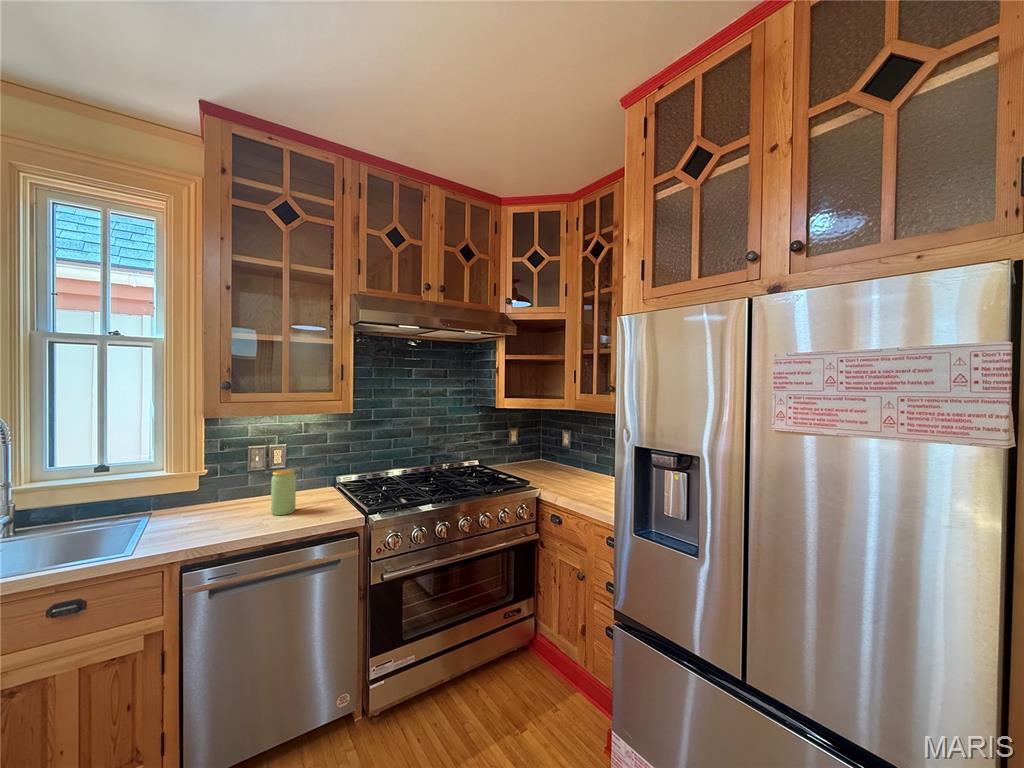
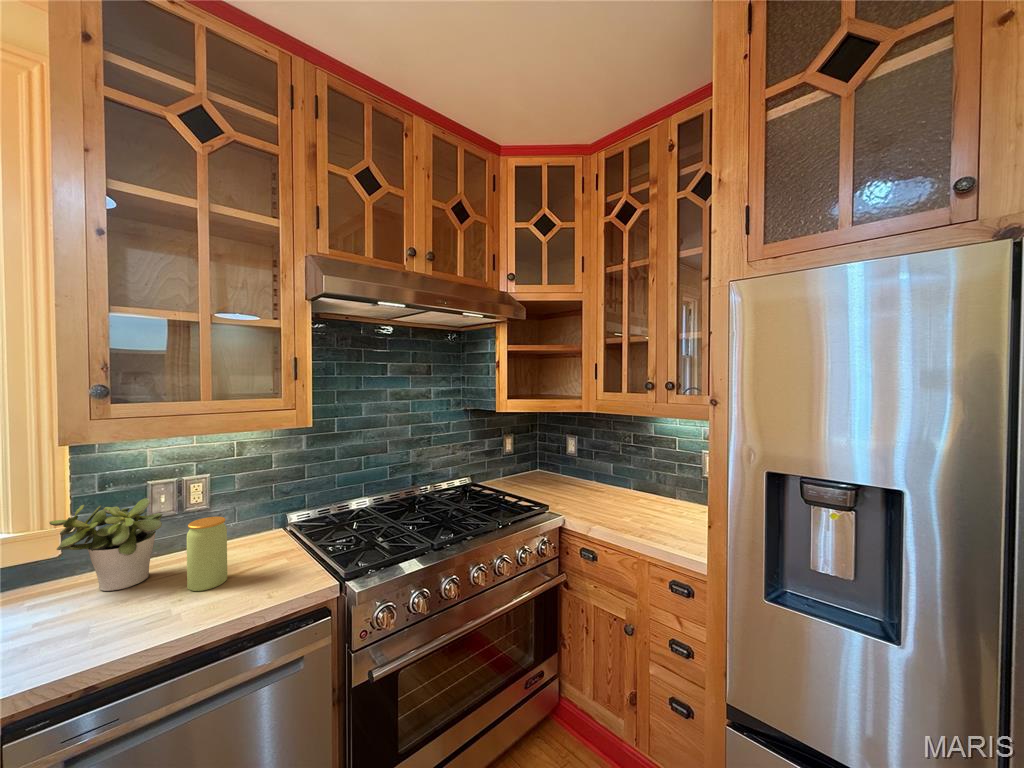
potted plant: none [194,455,258,512] -> present [49,498,162,591]

